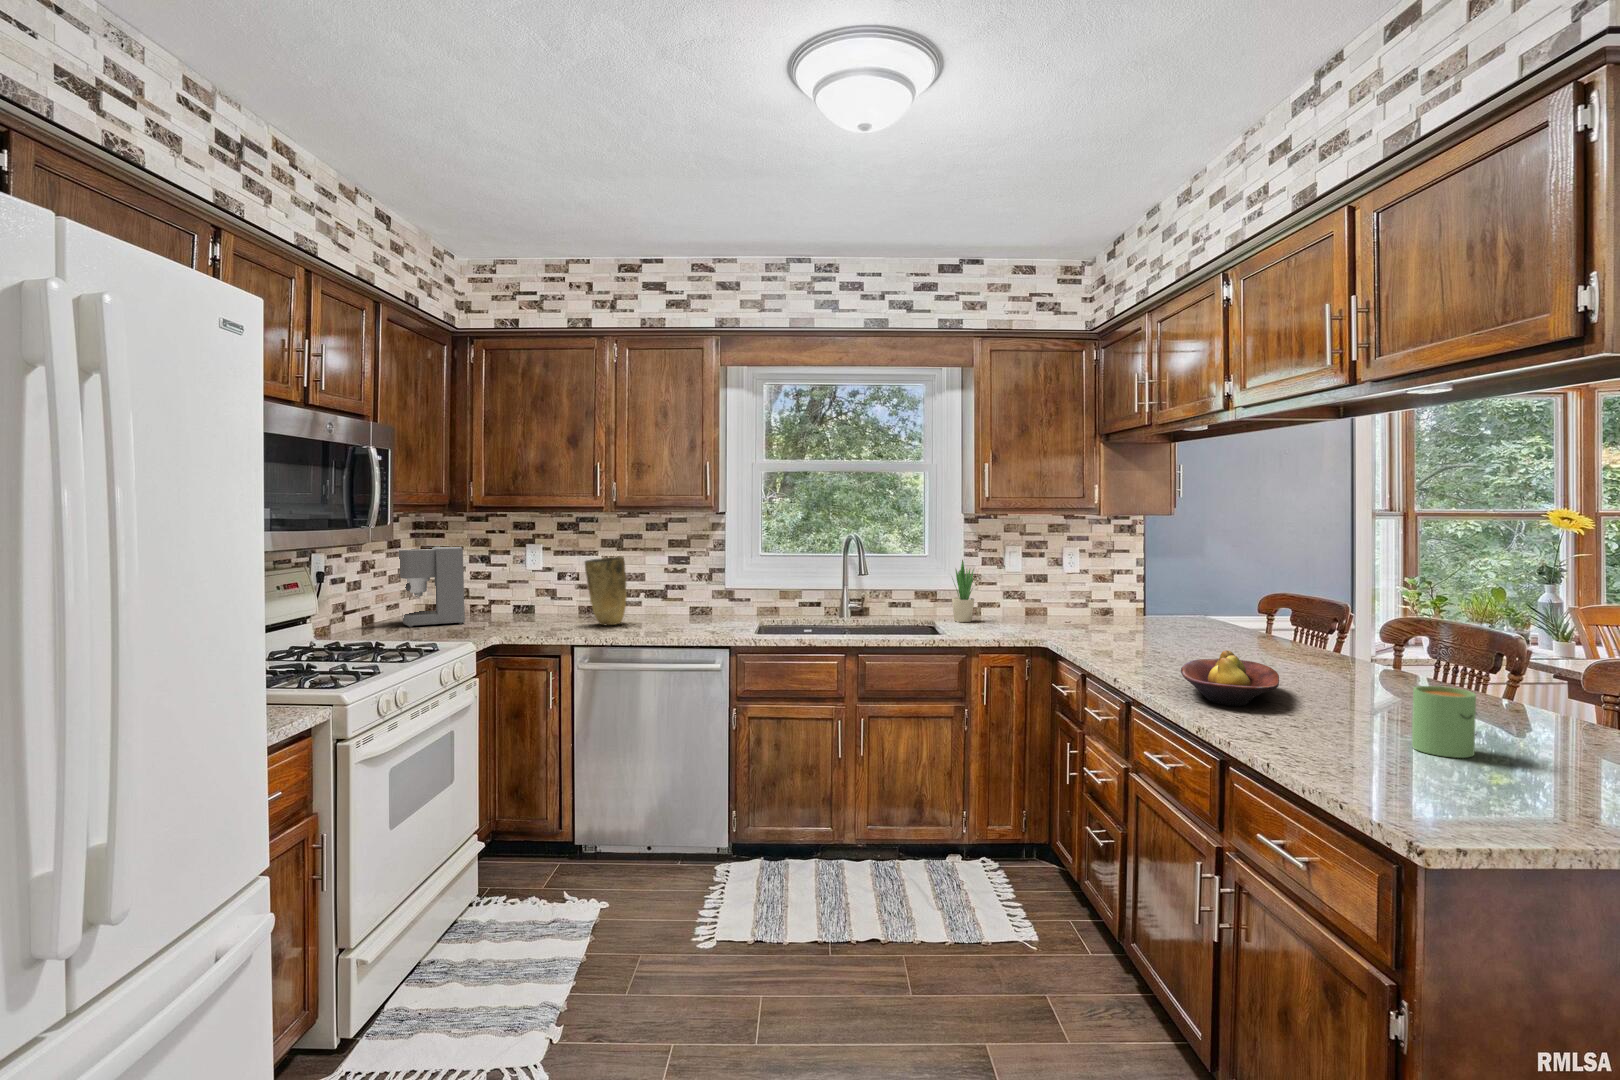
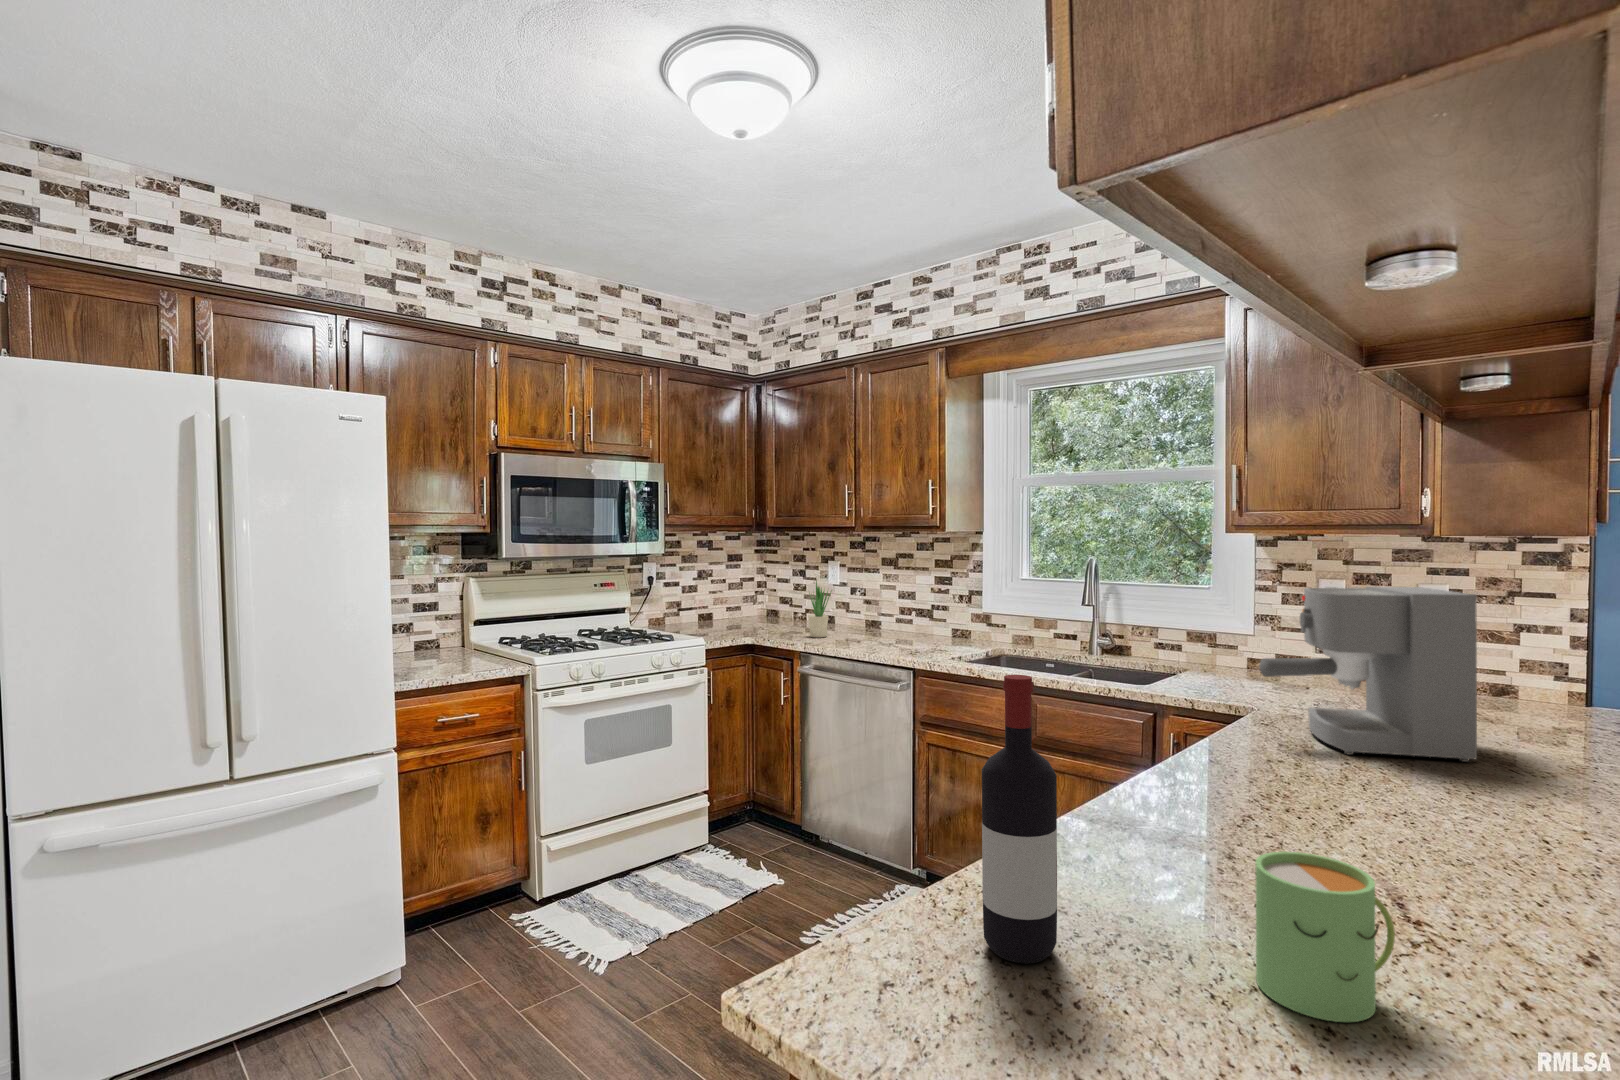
coffee maker: present [398,547,465,627] -> present [1259,587,1477,762]
vase: present [585,557,627,625] -> none [851,575,889,639]
potted plant: present [952,560,974,622] -> present [808,580,832,637]
wine bottle: none [1332,610,1385,775] -> present [982,675,1057,964]
fruit bowl: present [1181,650,1279,706] -> none [1151,749,1381,836]

